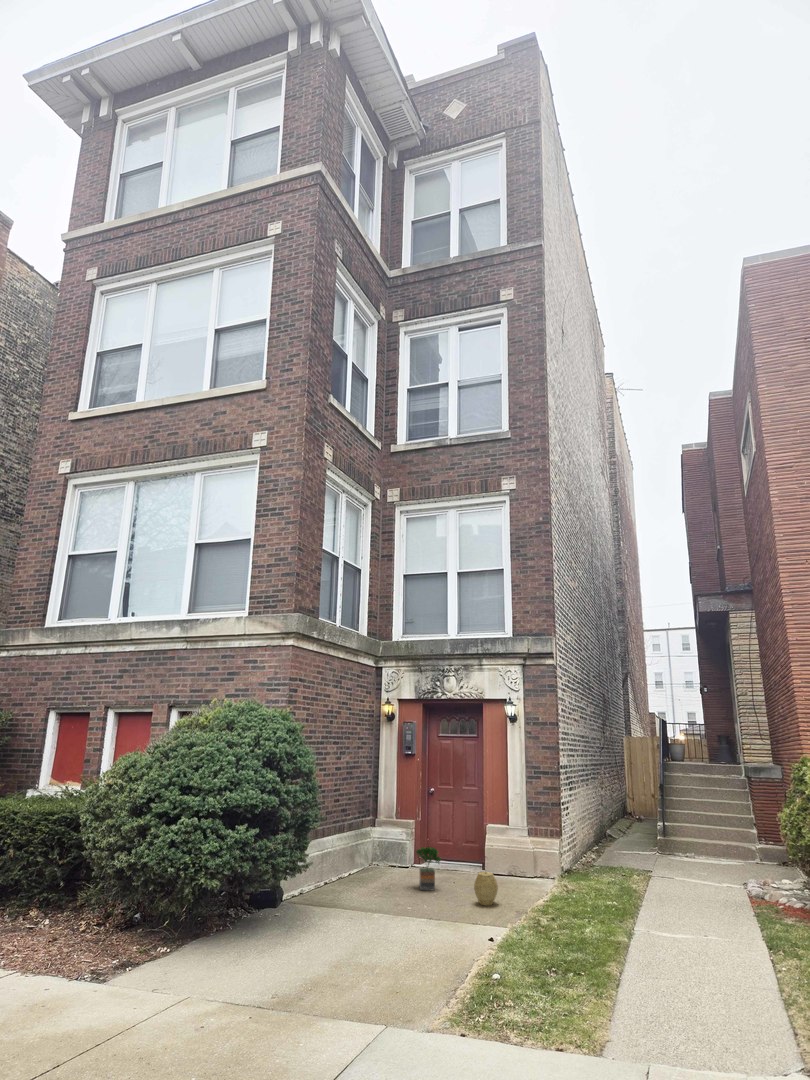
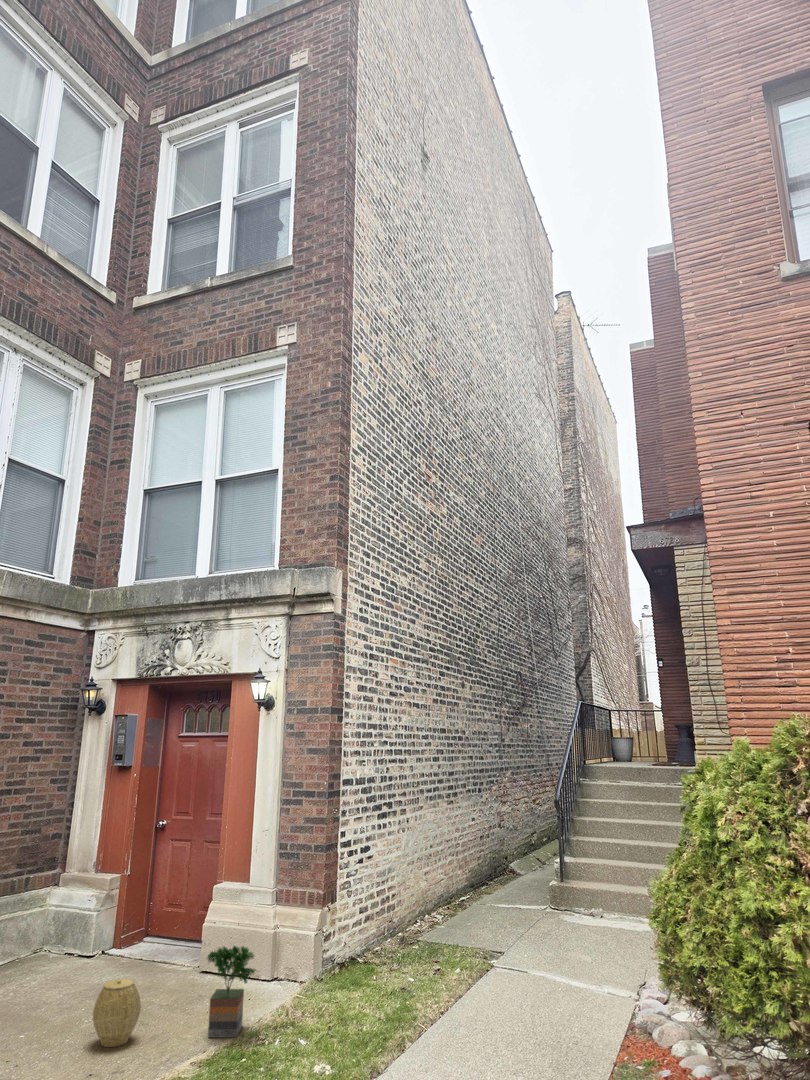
potted tree: present [416,847,441,890] -> present [207,946,255,1038]

